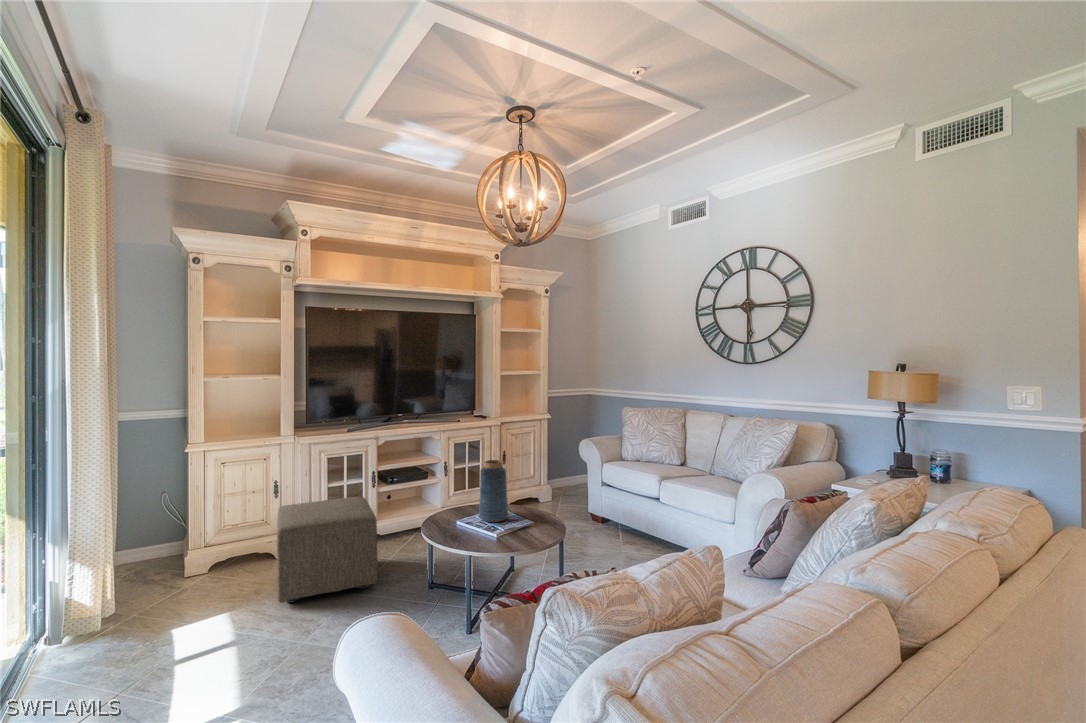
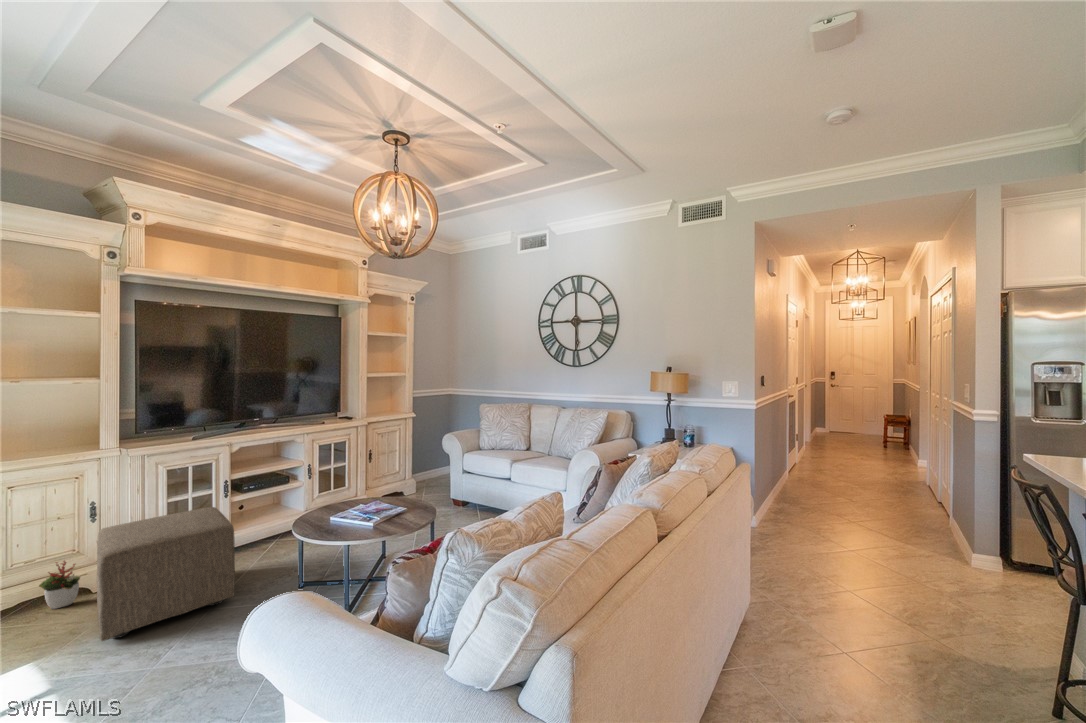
vase: present [479,460,508,522] -> none [353,456,383,516]
decorative plant: none [240,530,267,570] -> present [39,561,80,609]

